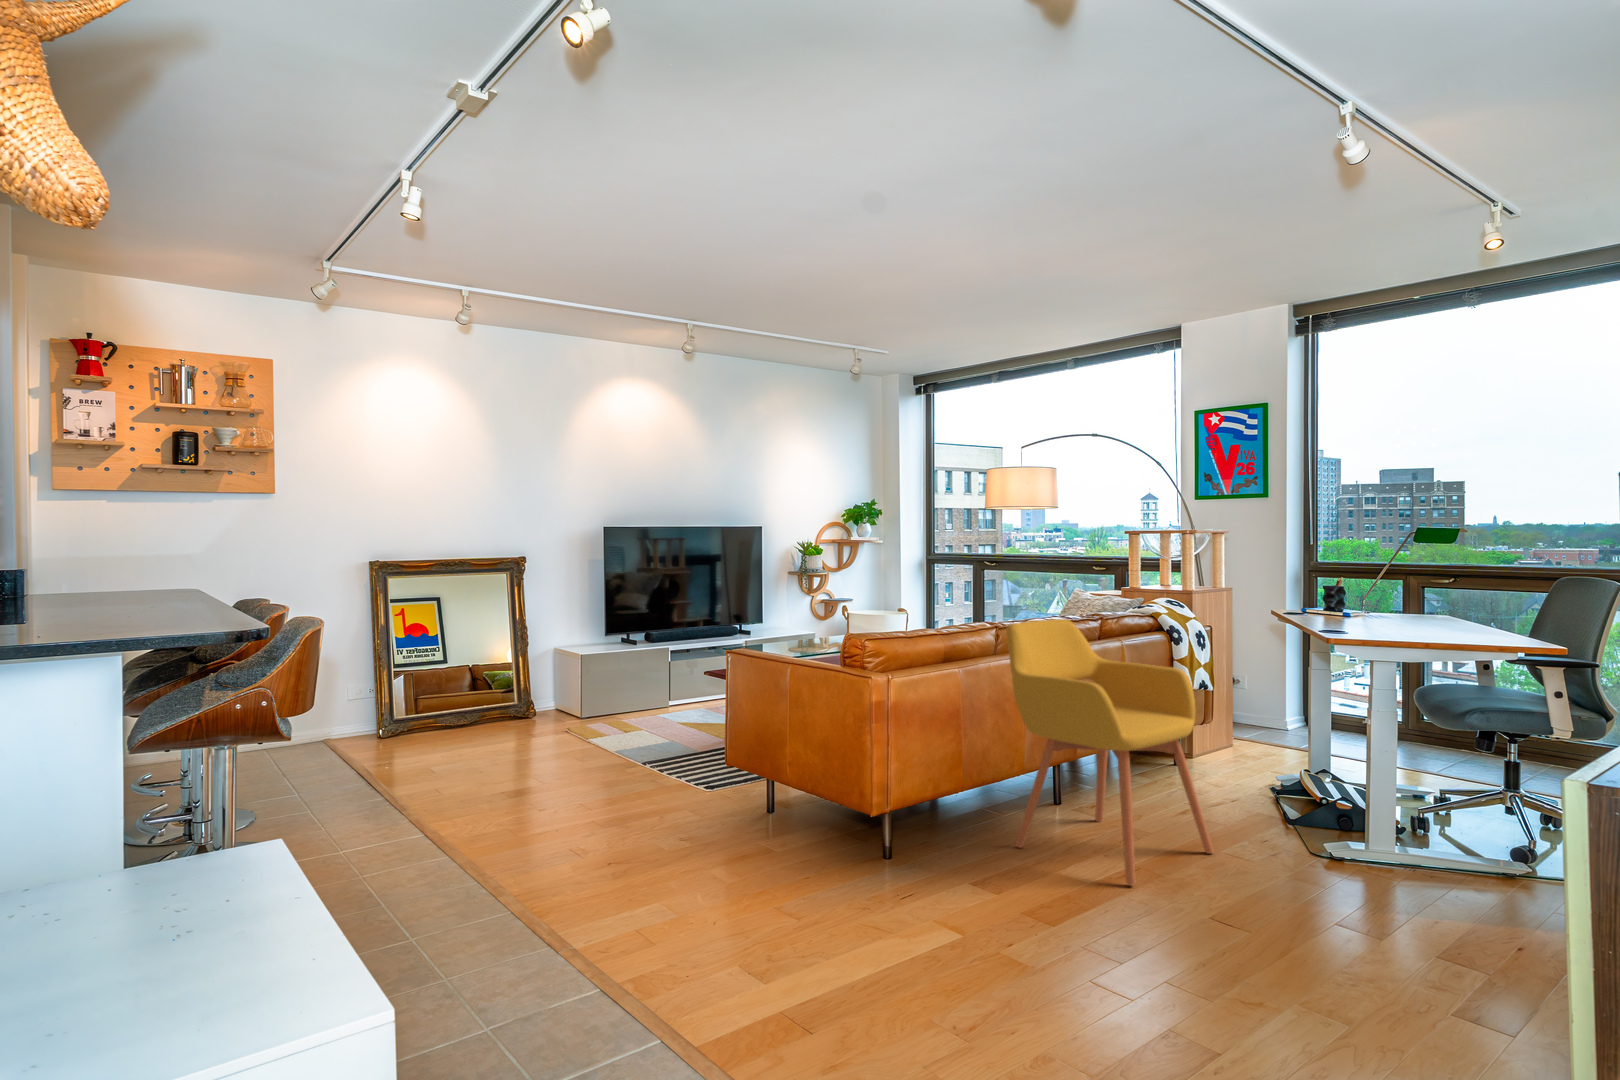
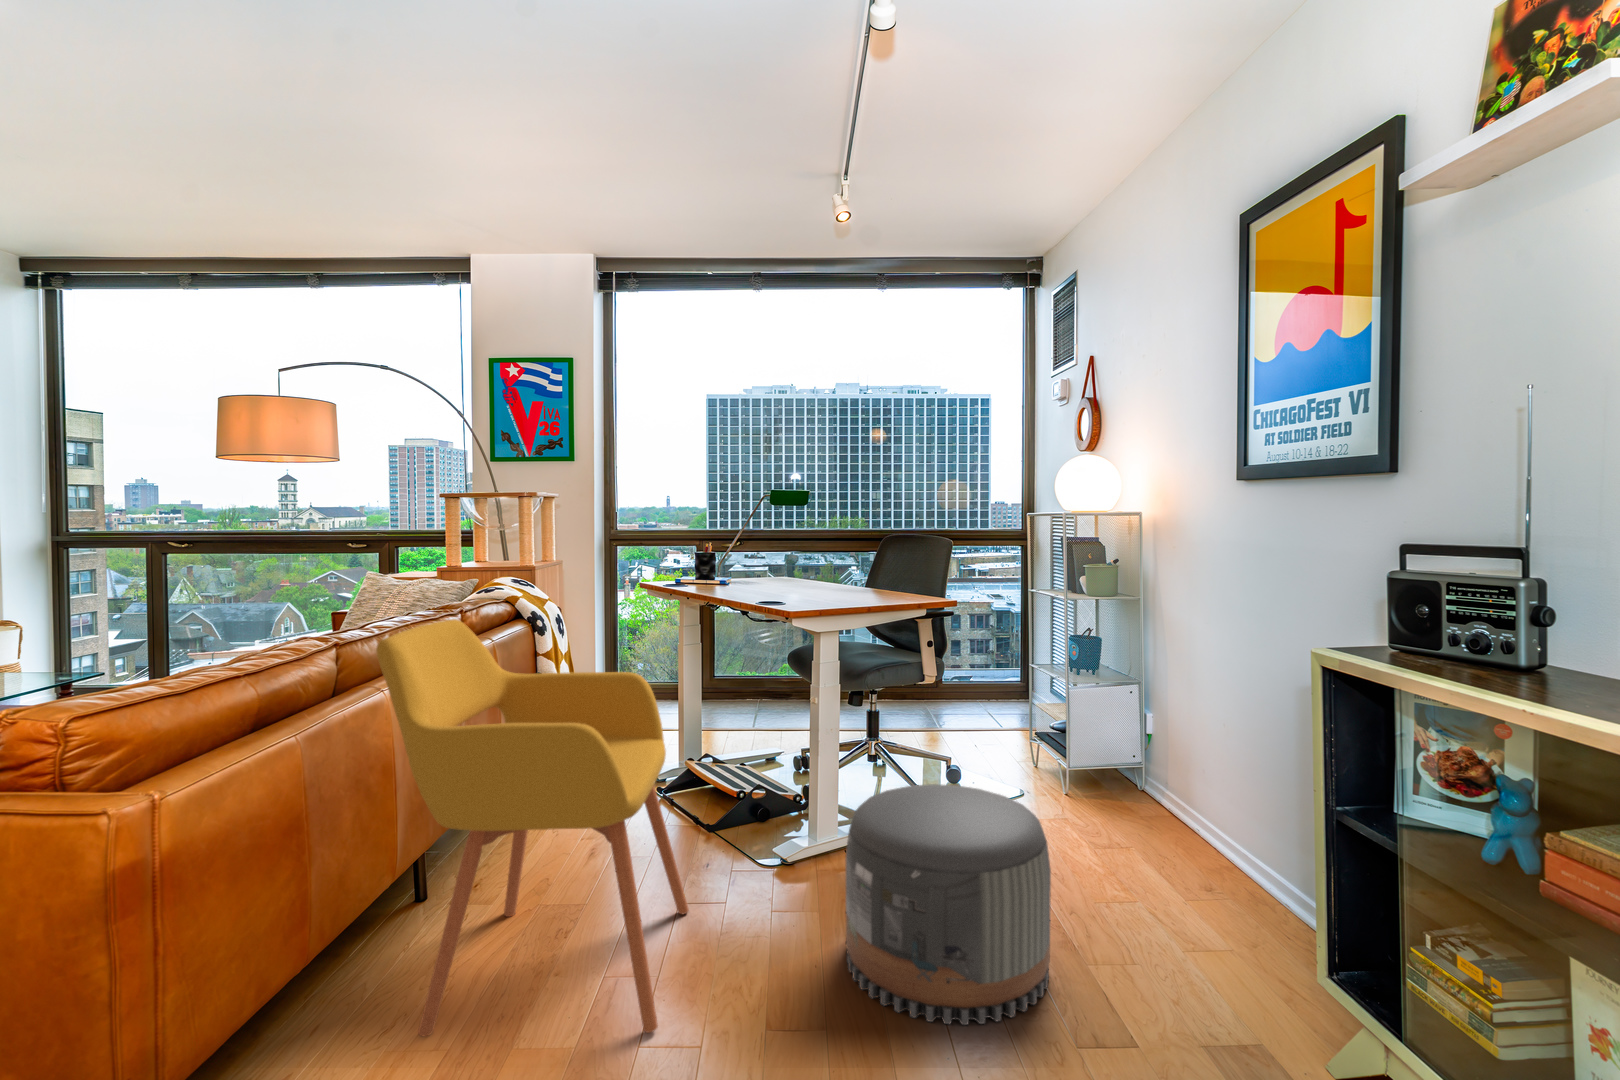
pouf: none [1292,791,1489,976] -> present [846,784,1051,1025]

